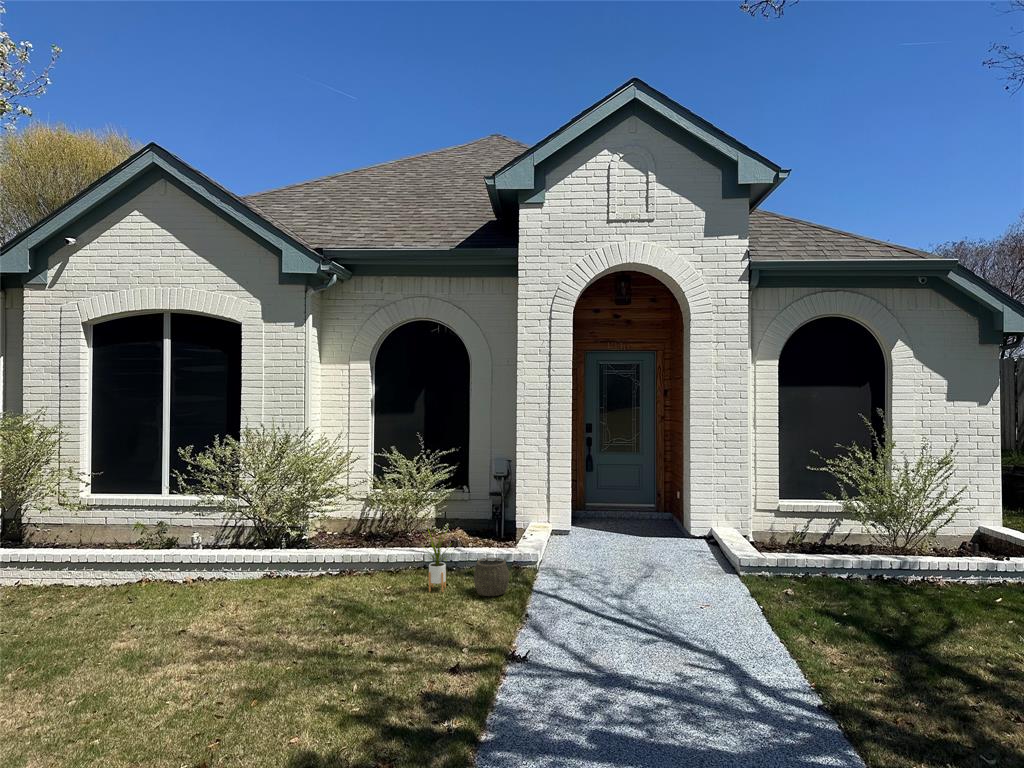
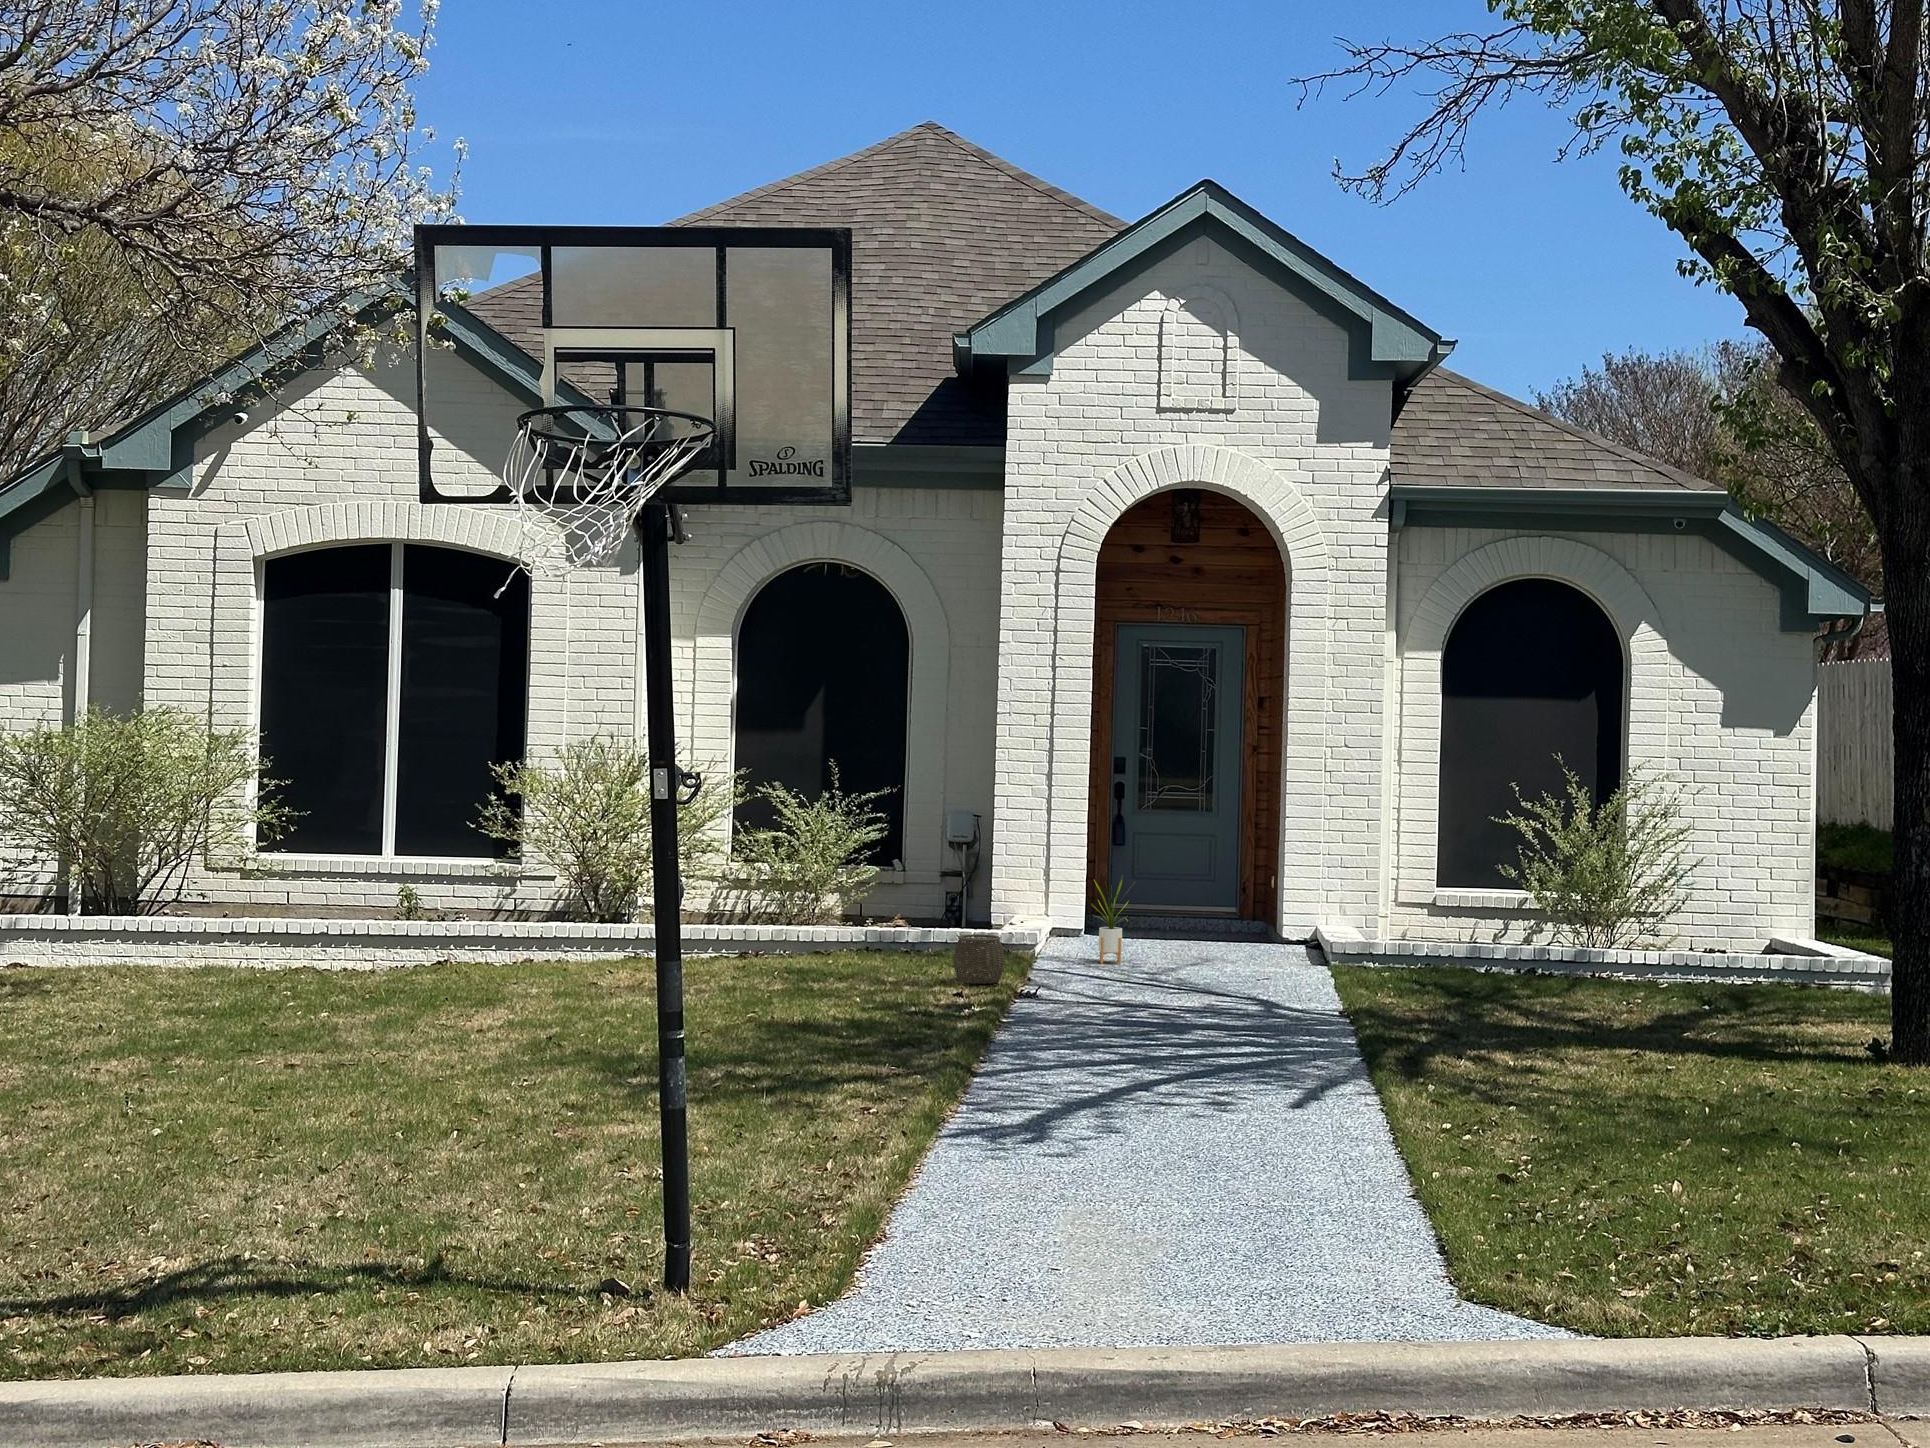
house plant: present [424,529,448,592] -> present [1094,880,1128,964]

